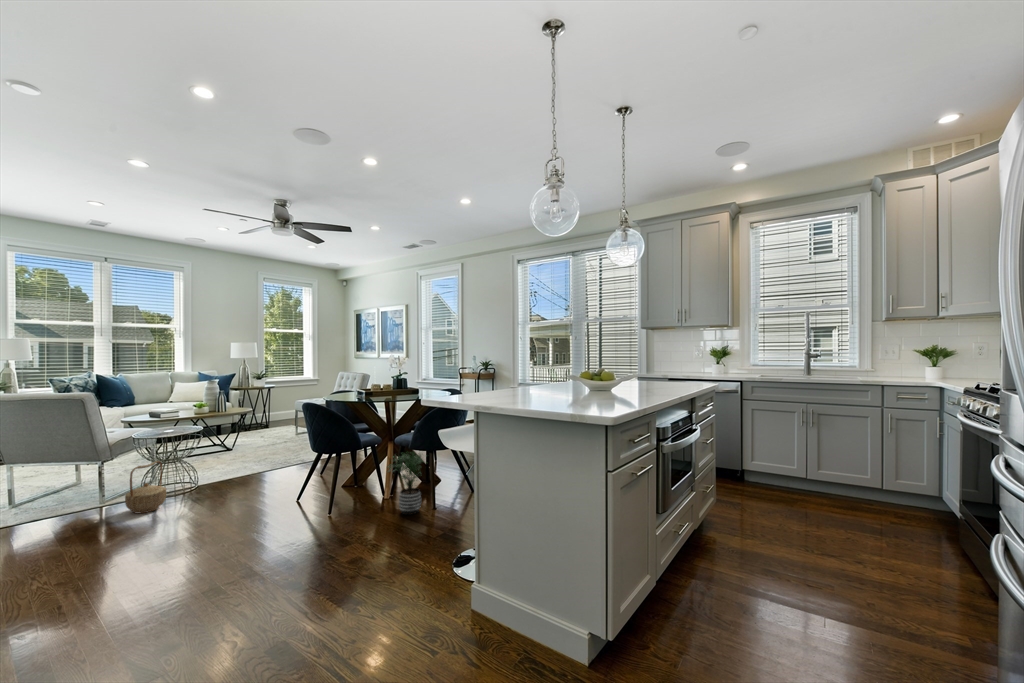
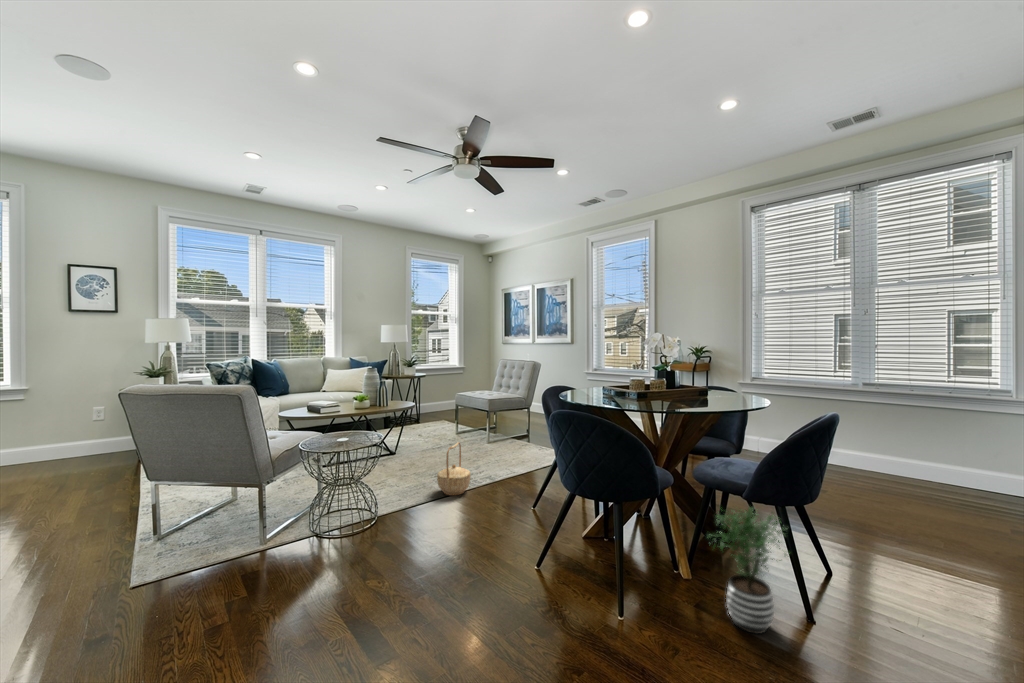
basket: present [125,461,166,513] -> present [437,442,471,495]

